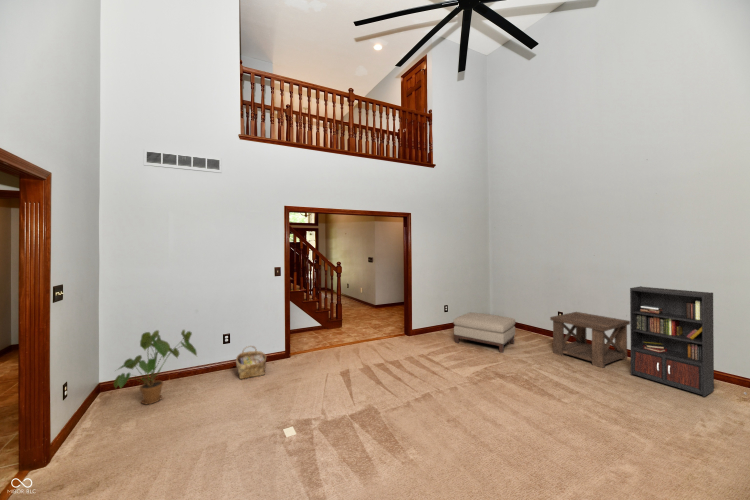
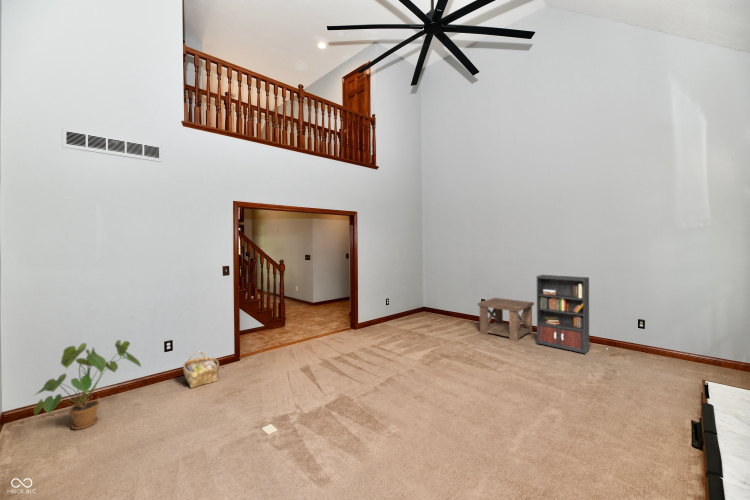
ottoman: present [454,312,515,353] -> none [398,304,449,337]

